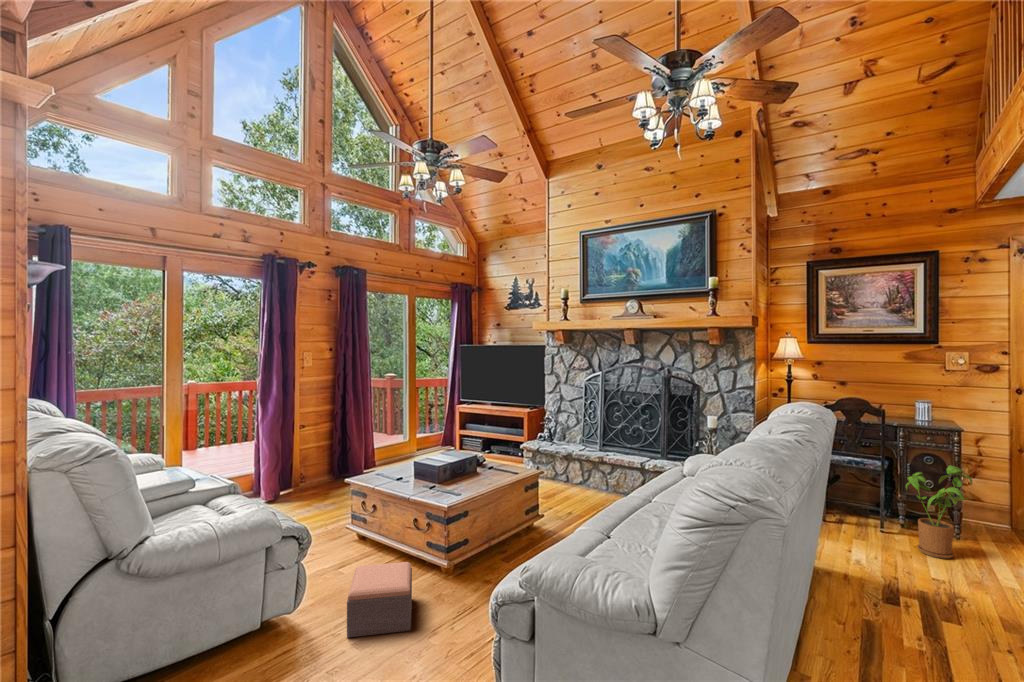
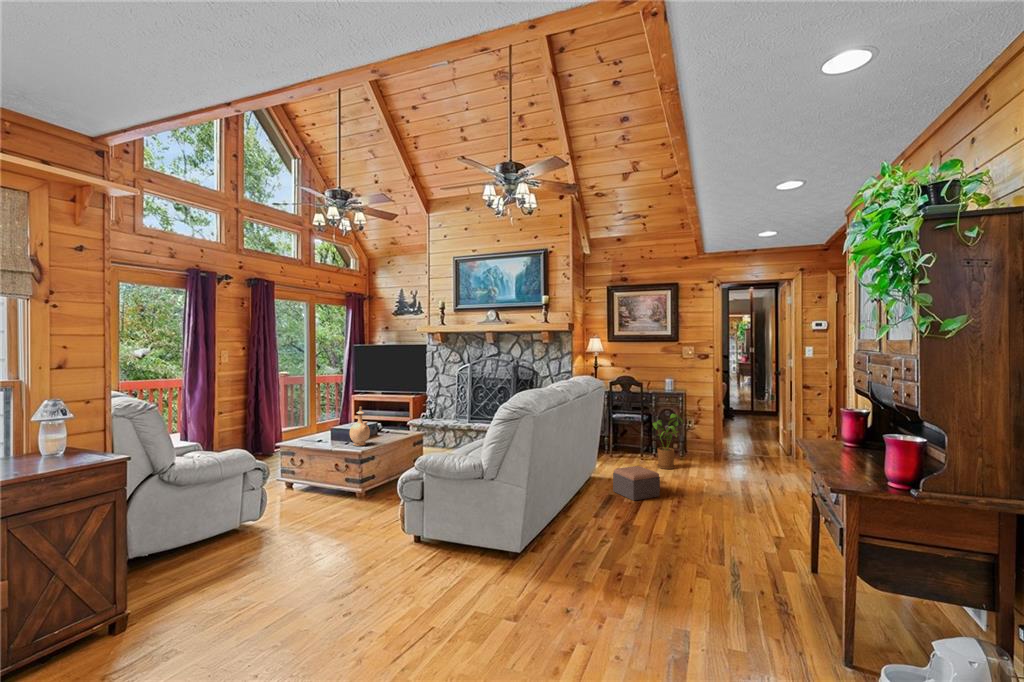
vase: none [434,438,462,495] -> present [350,407,370,446]
footstool: present [347,562,412,637] -> present [613,466,660,501]

